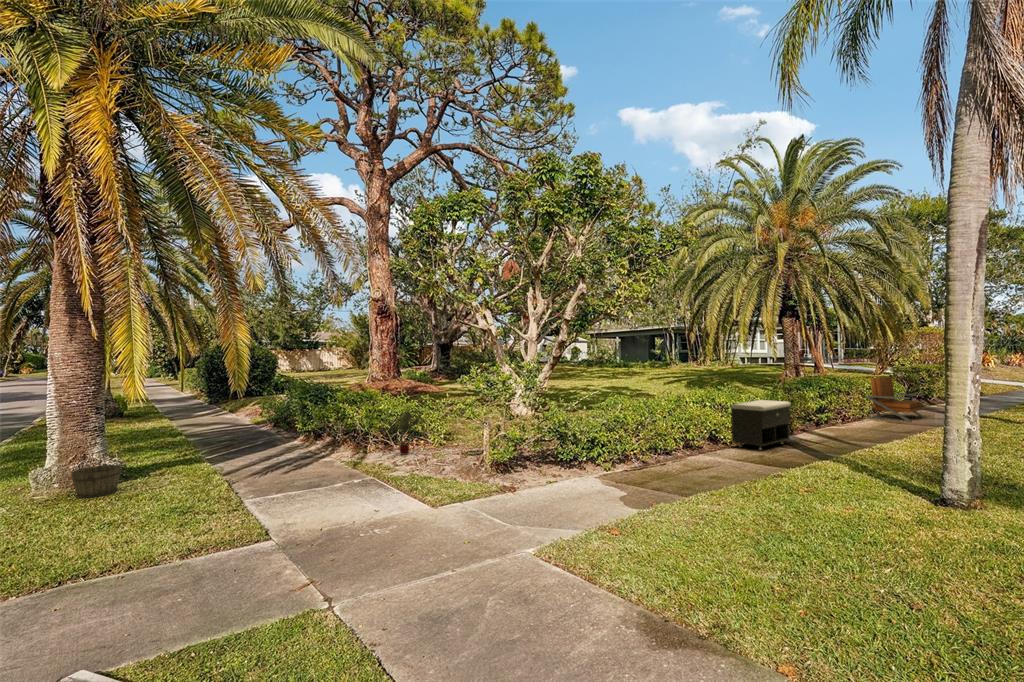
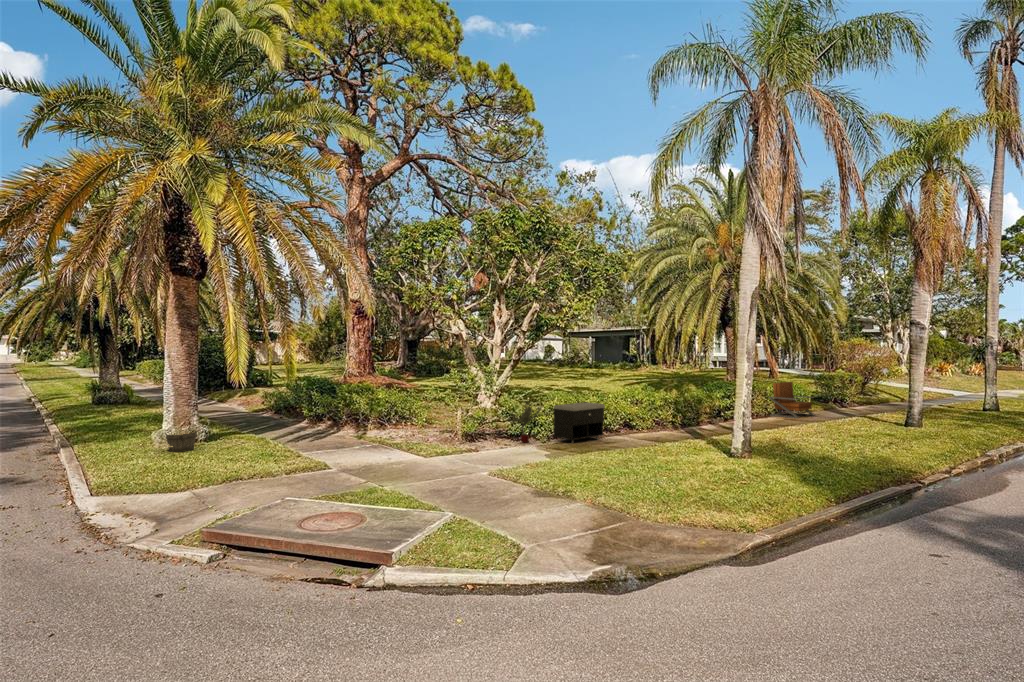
storage bench: present [731,400,791,450] -> present [554,402,605,443]
potted tree: present [385,405,423,455] -> present [509,403,541,443]

